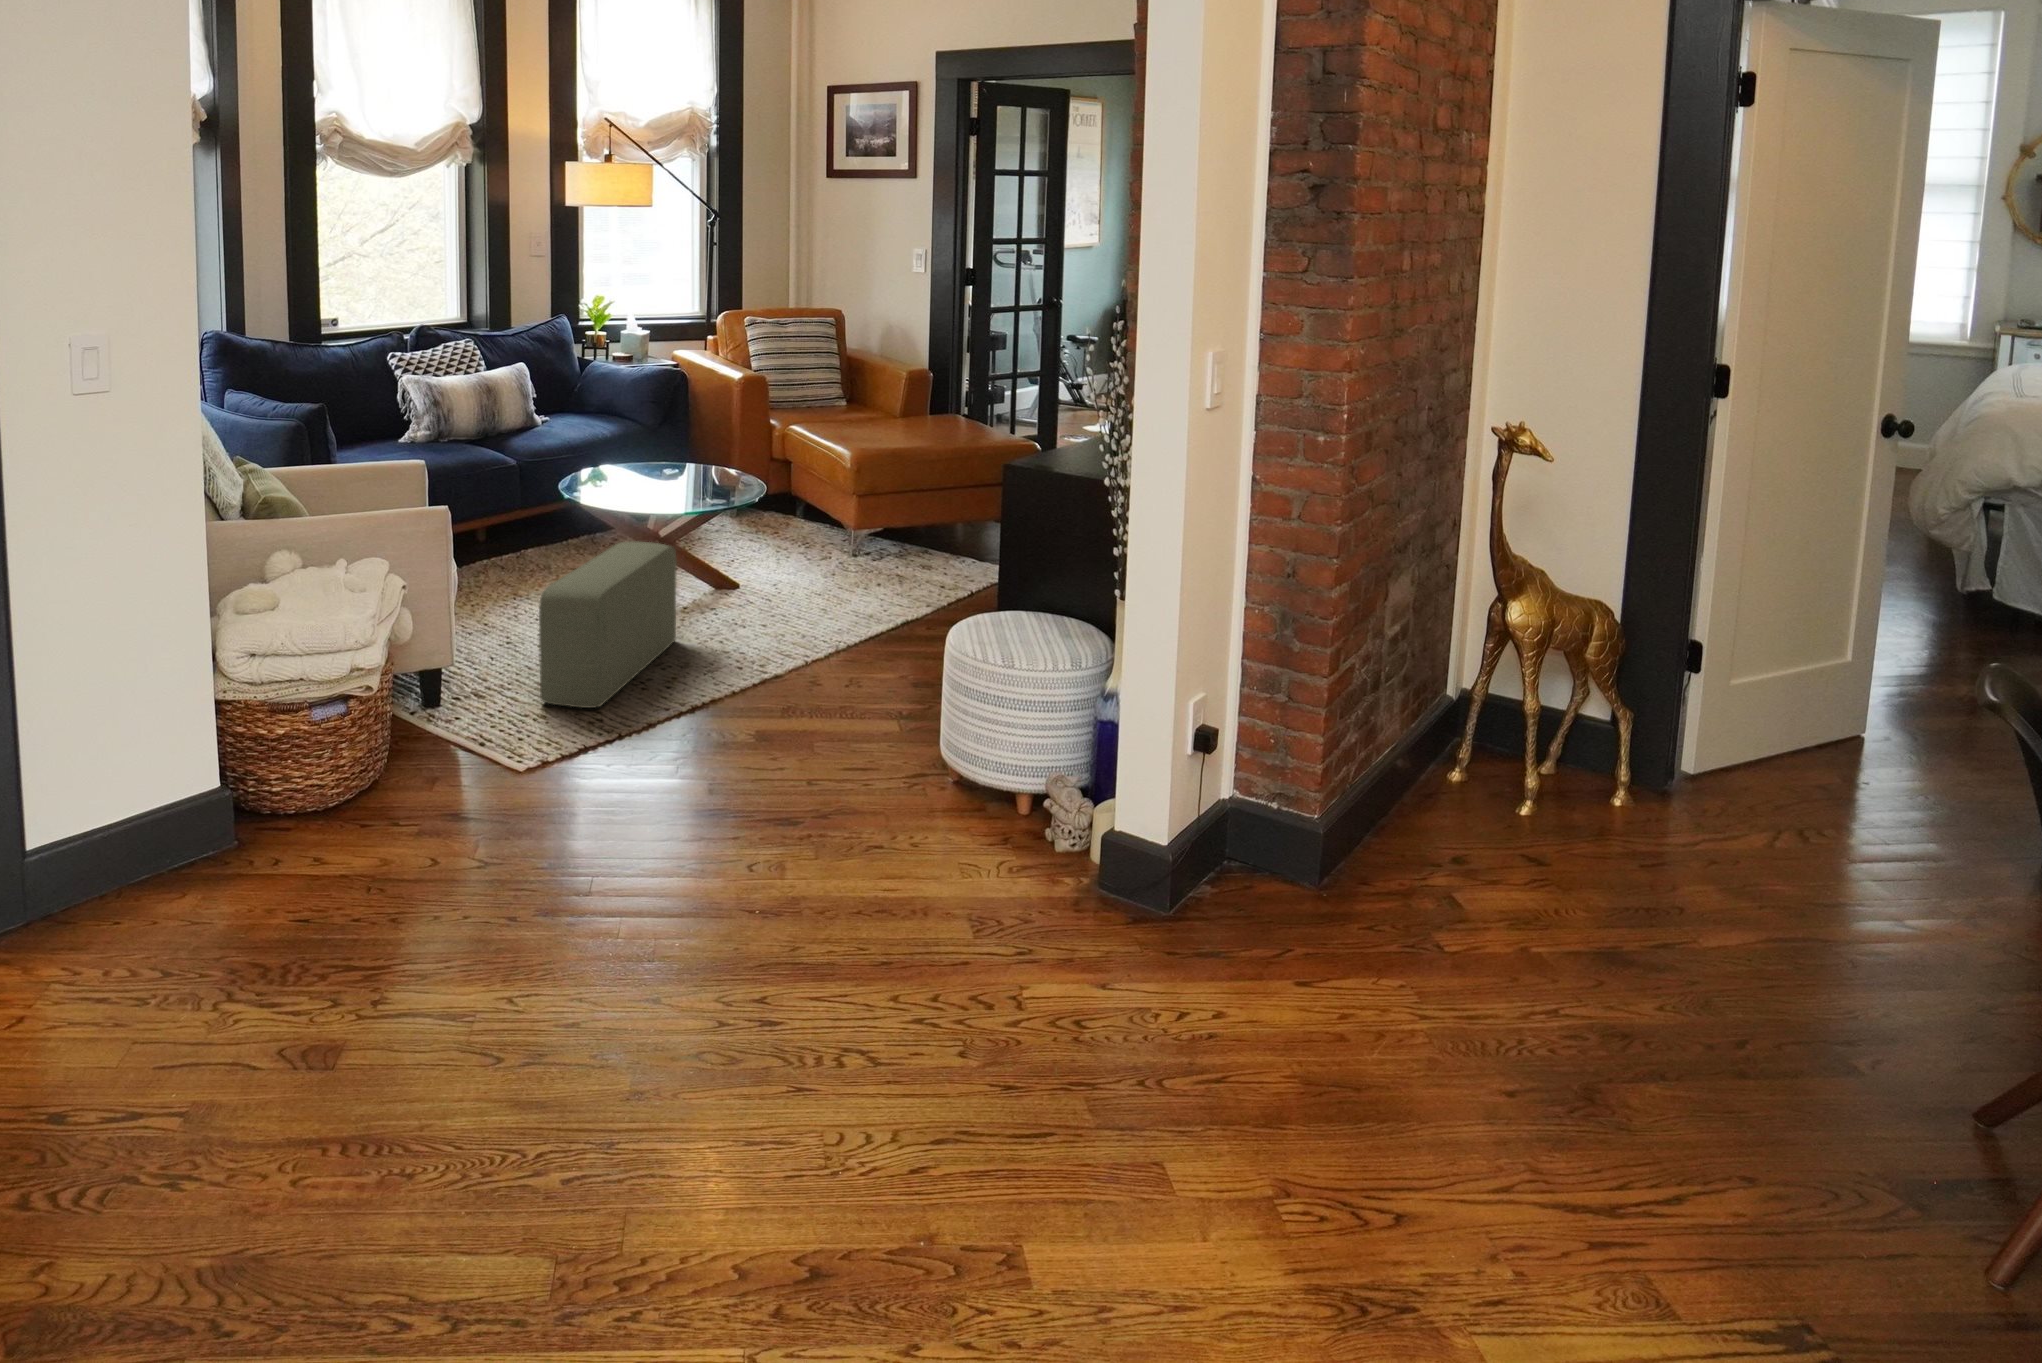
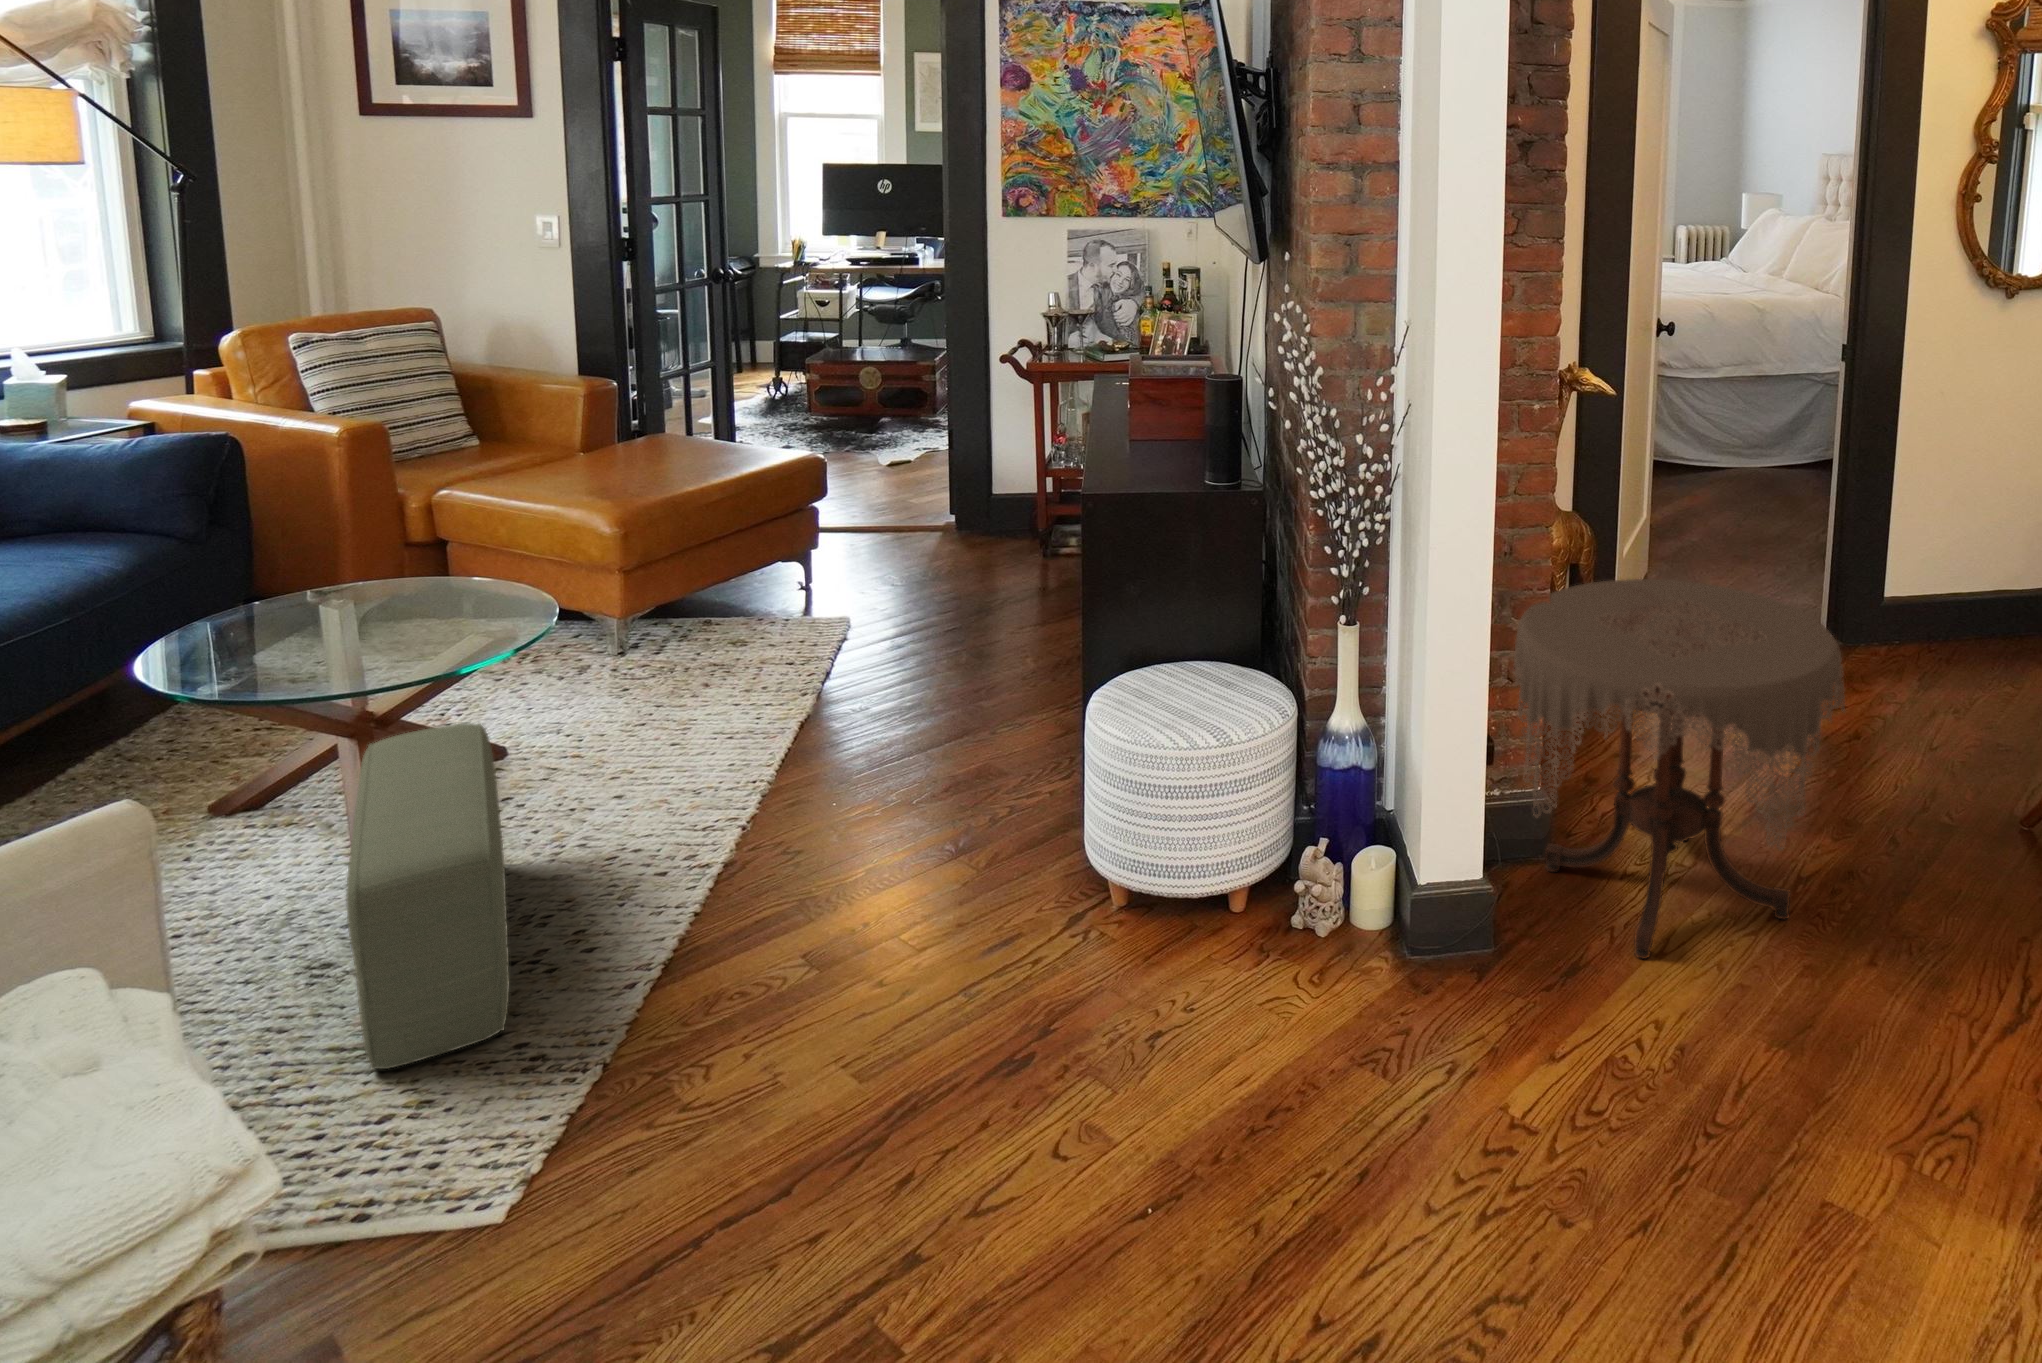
side table: none [1213,626,1583,1026] -> present [1514,579,1845,959]

